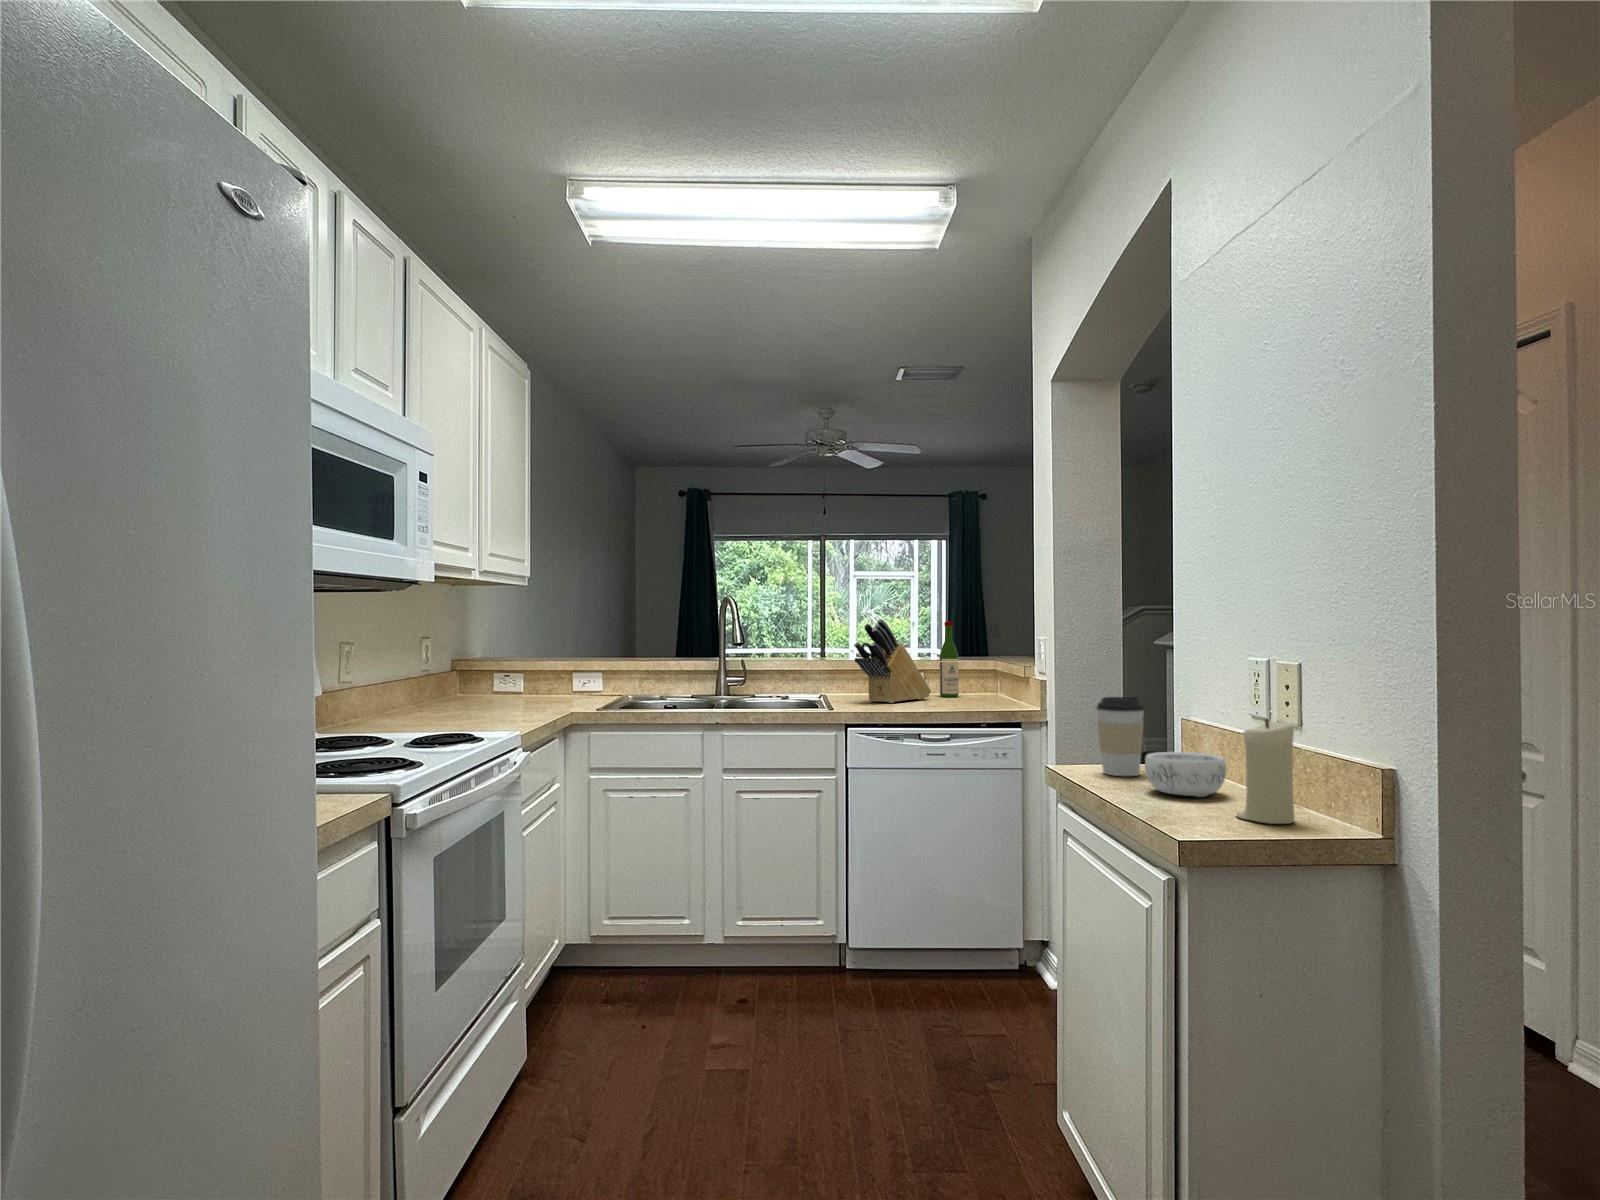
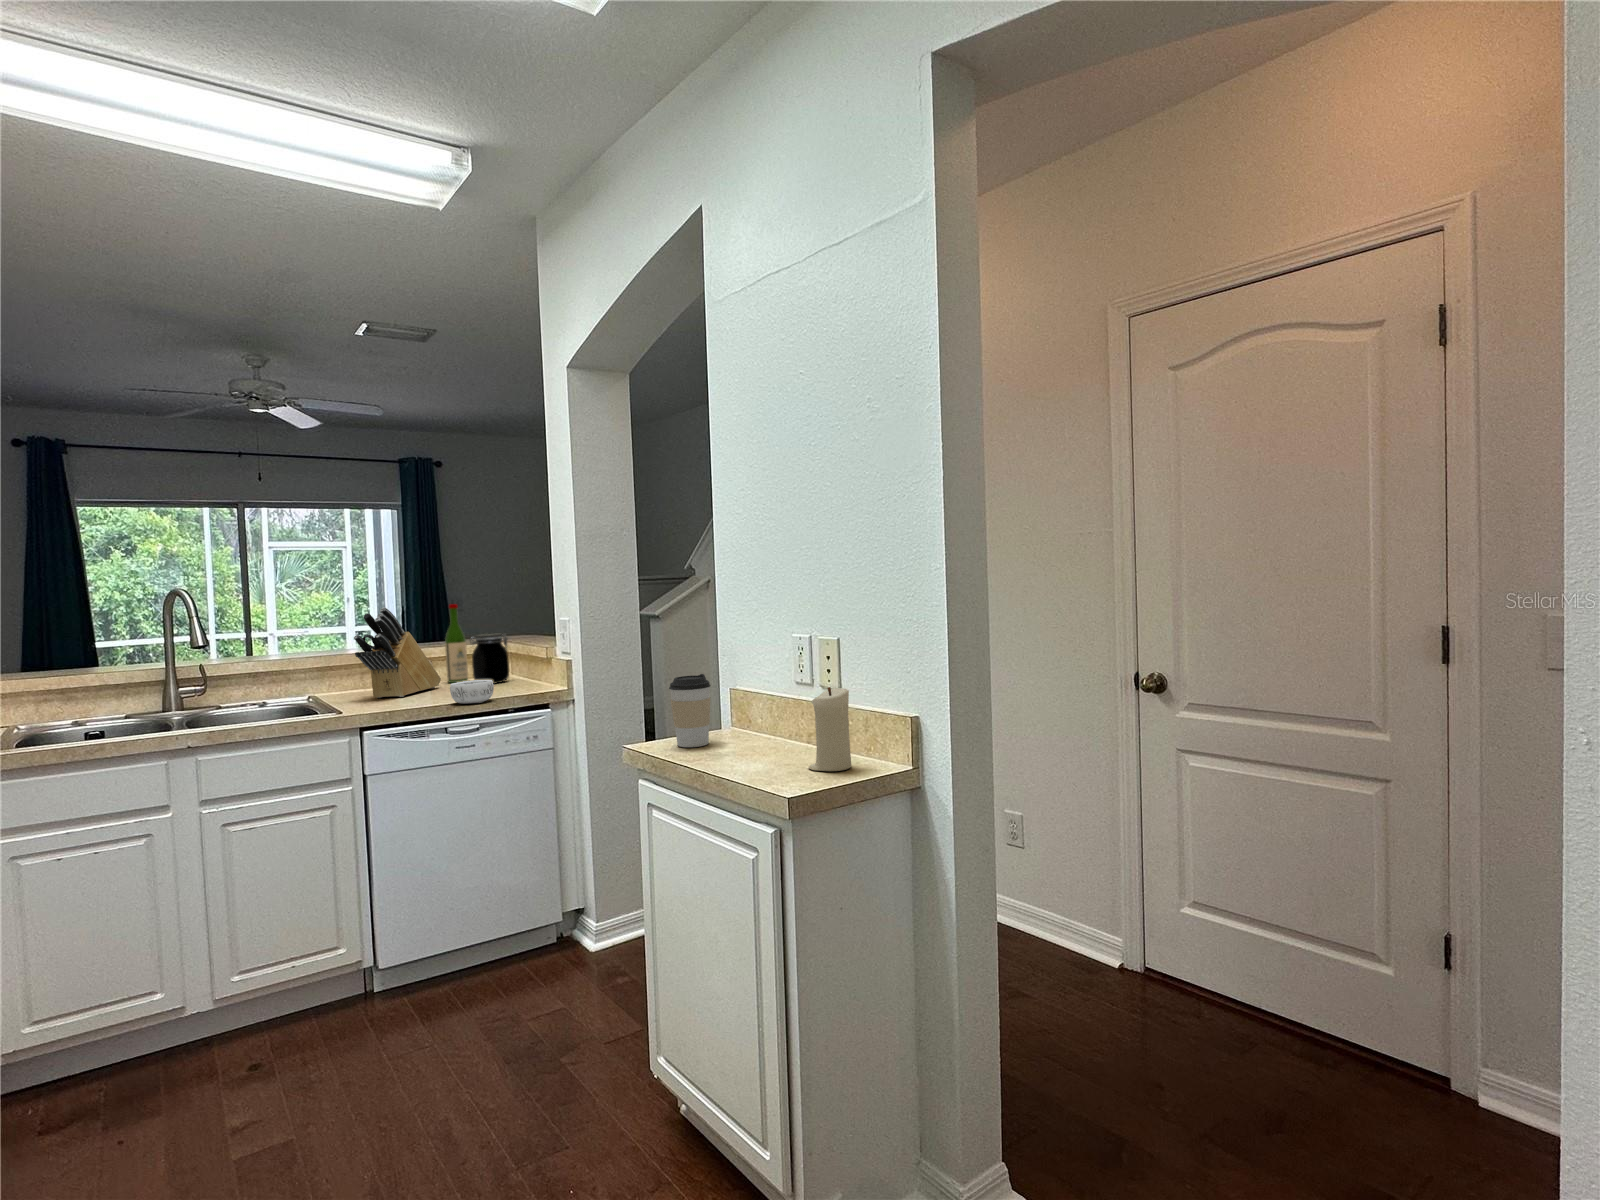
jar: none [959,652,995,701] -> present [470,634,509,683]
decorative bowl: present [1145,752,1226,797] -> present [450,680,494,704]

